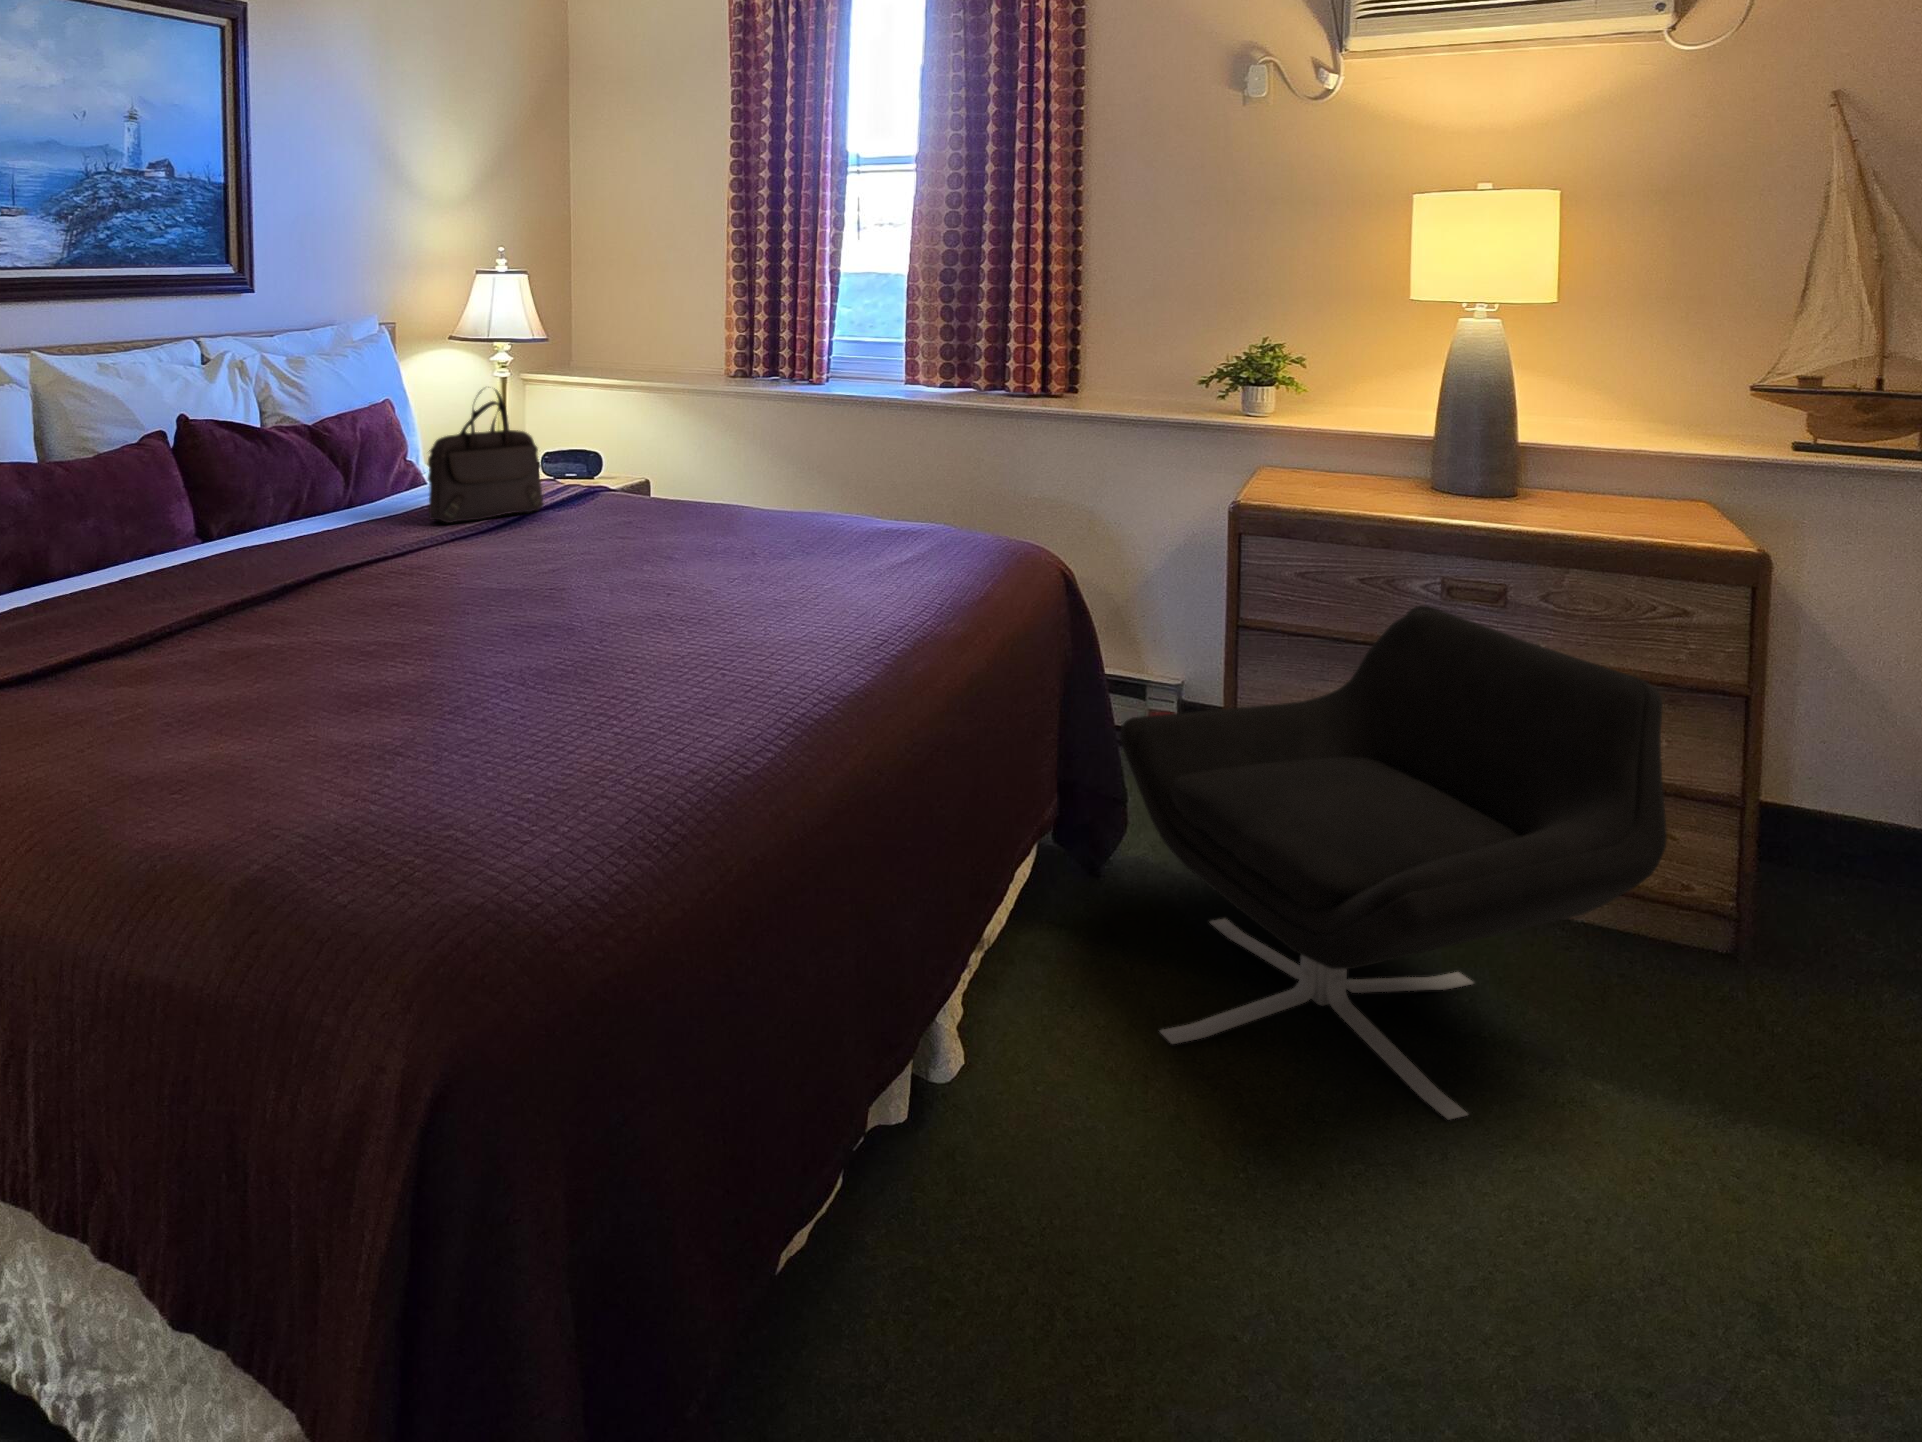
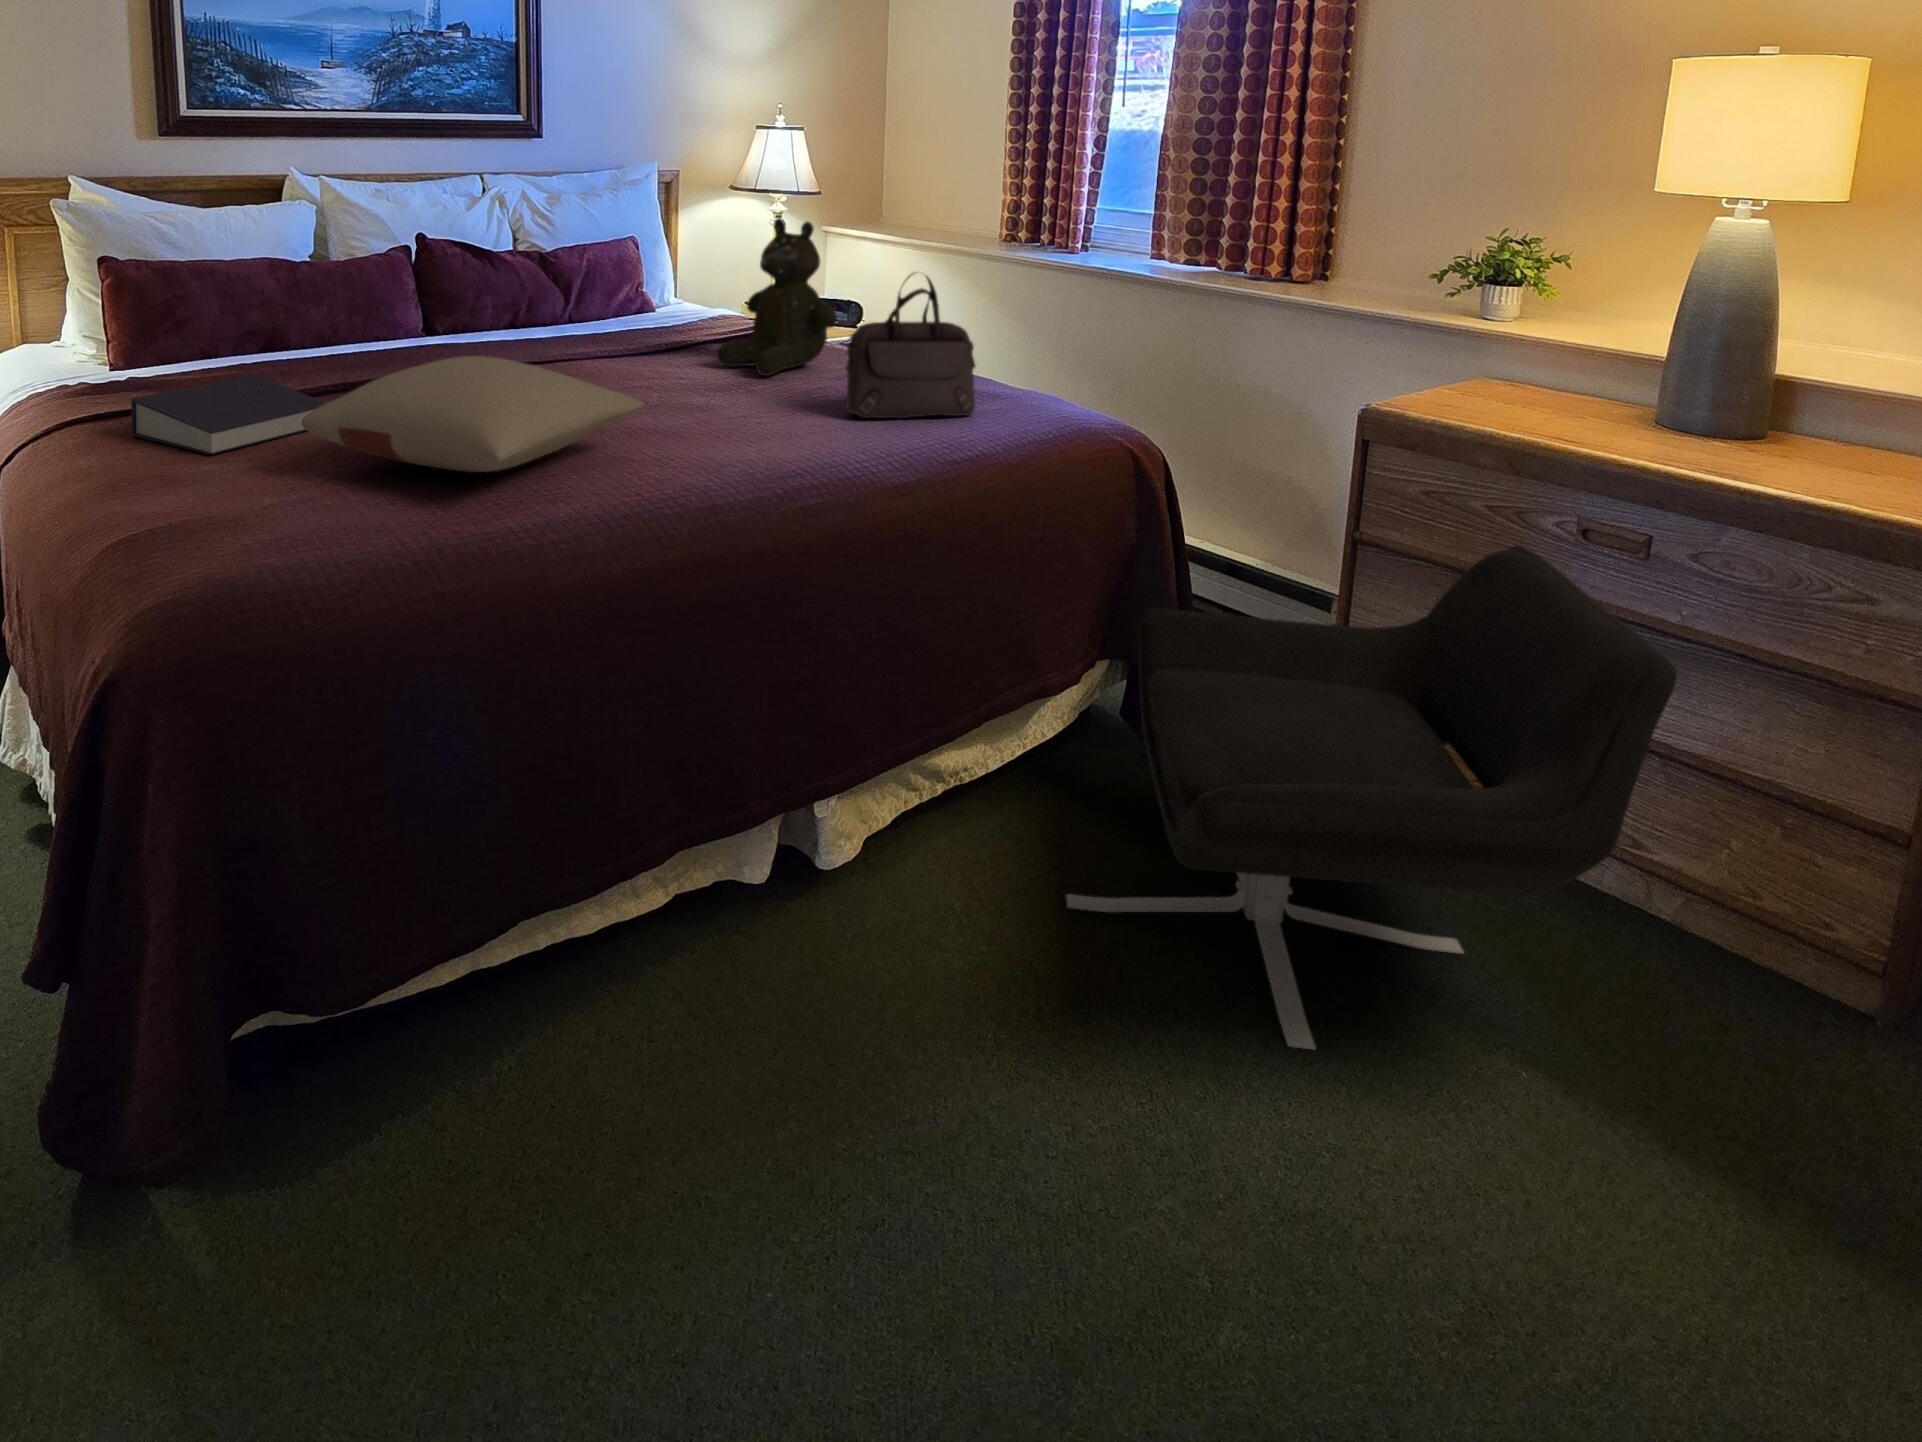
teddy bear: none [598,367,727,538] -> present [716,218,837,376]
handbag: present [428,390,544,523] -> present [846,273,975,418]
pillow: none [352,556,691,700] -> present [302,356,644,472]
book: none [19,620,277,739] -> present [131,375,327,455]

